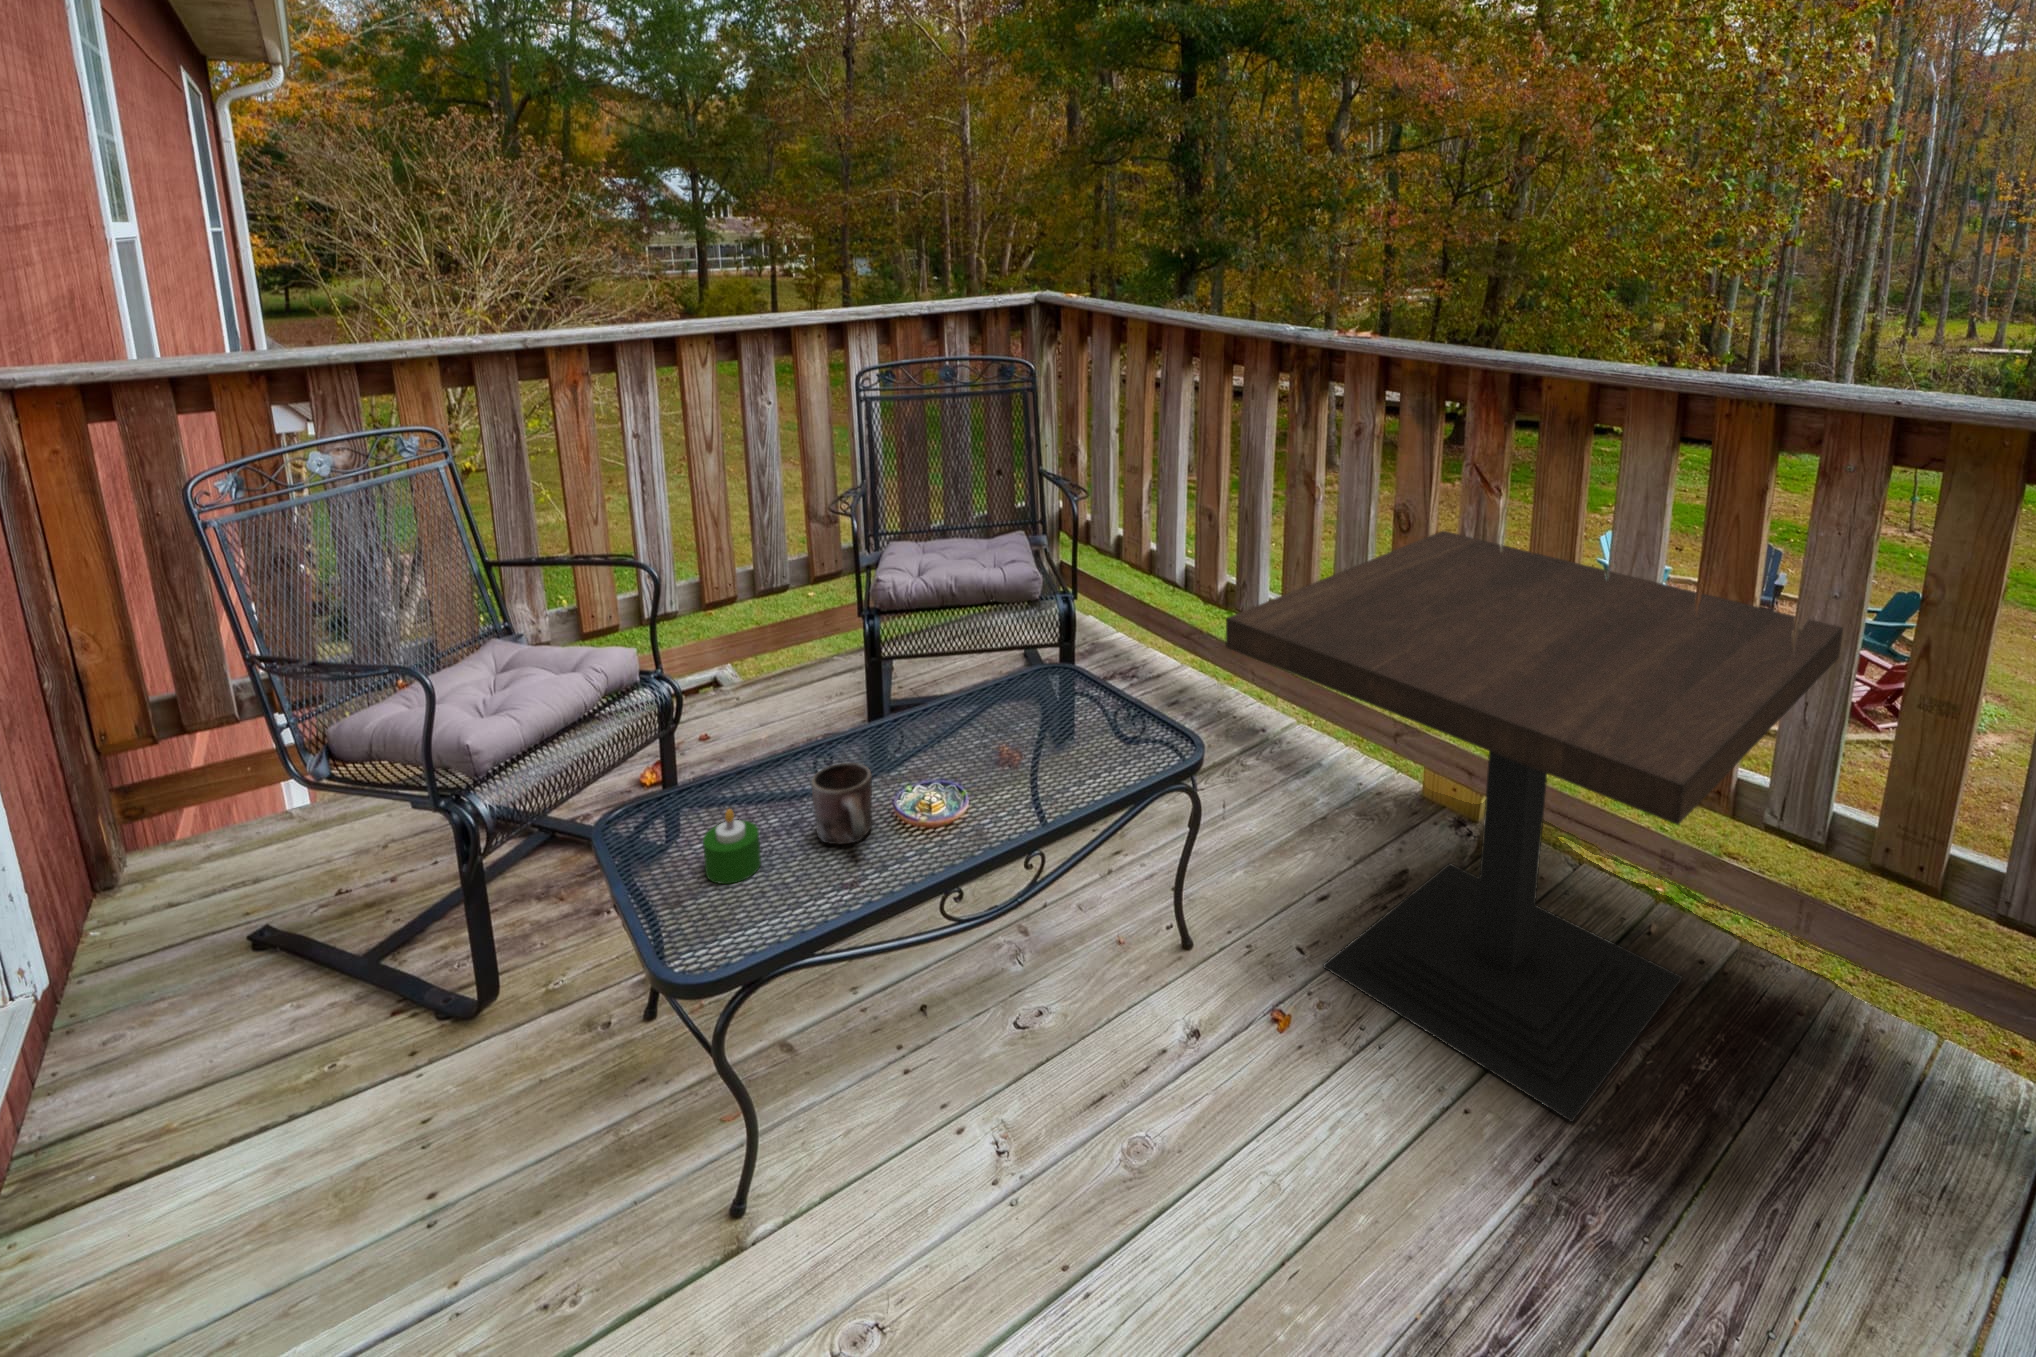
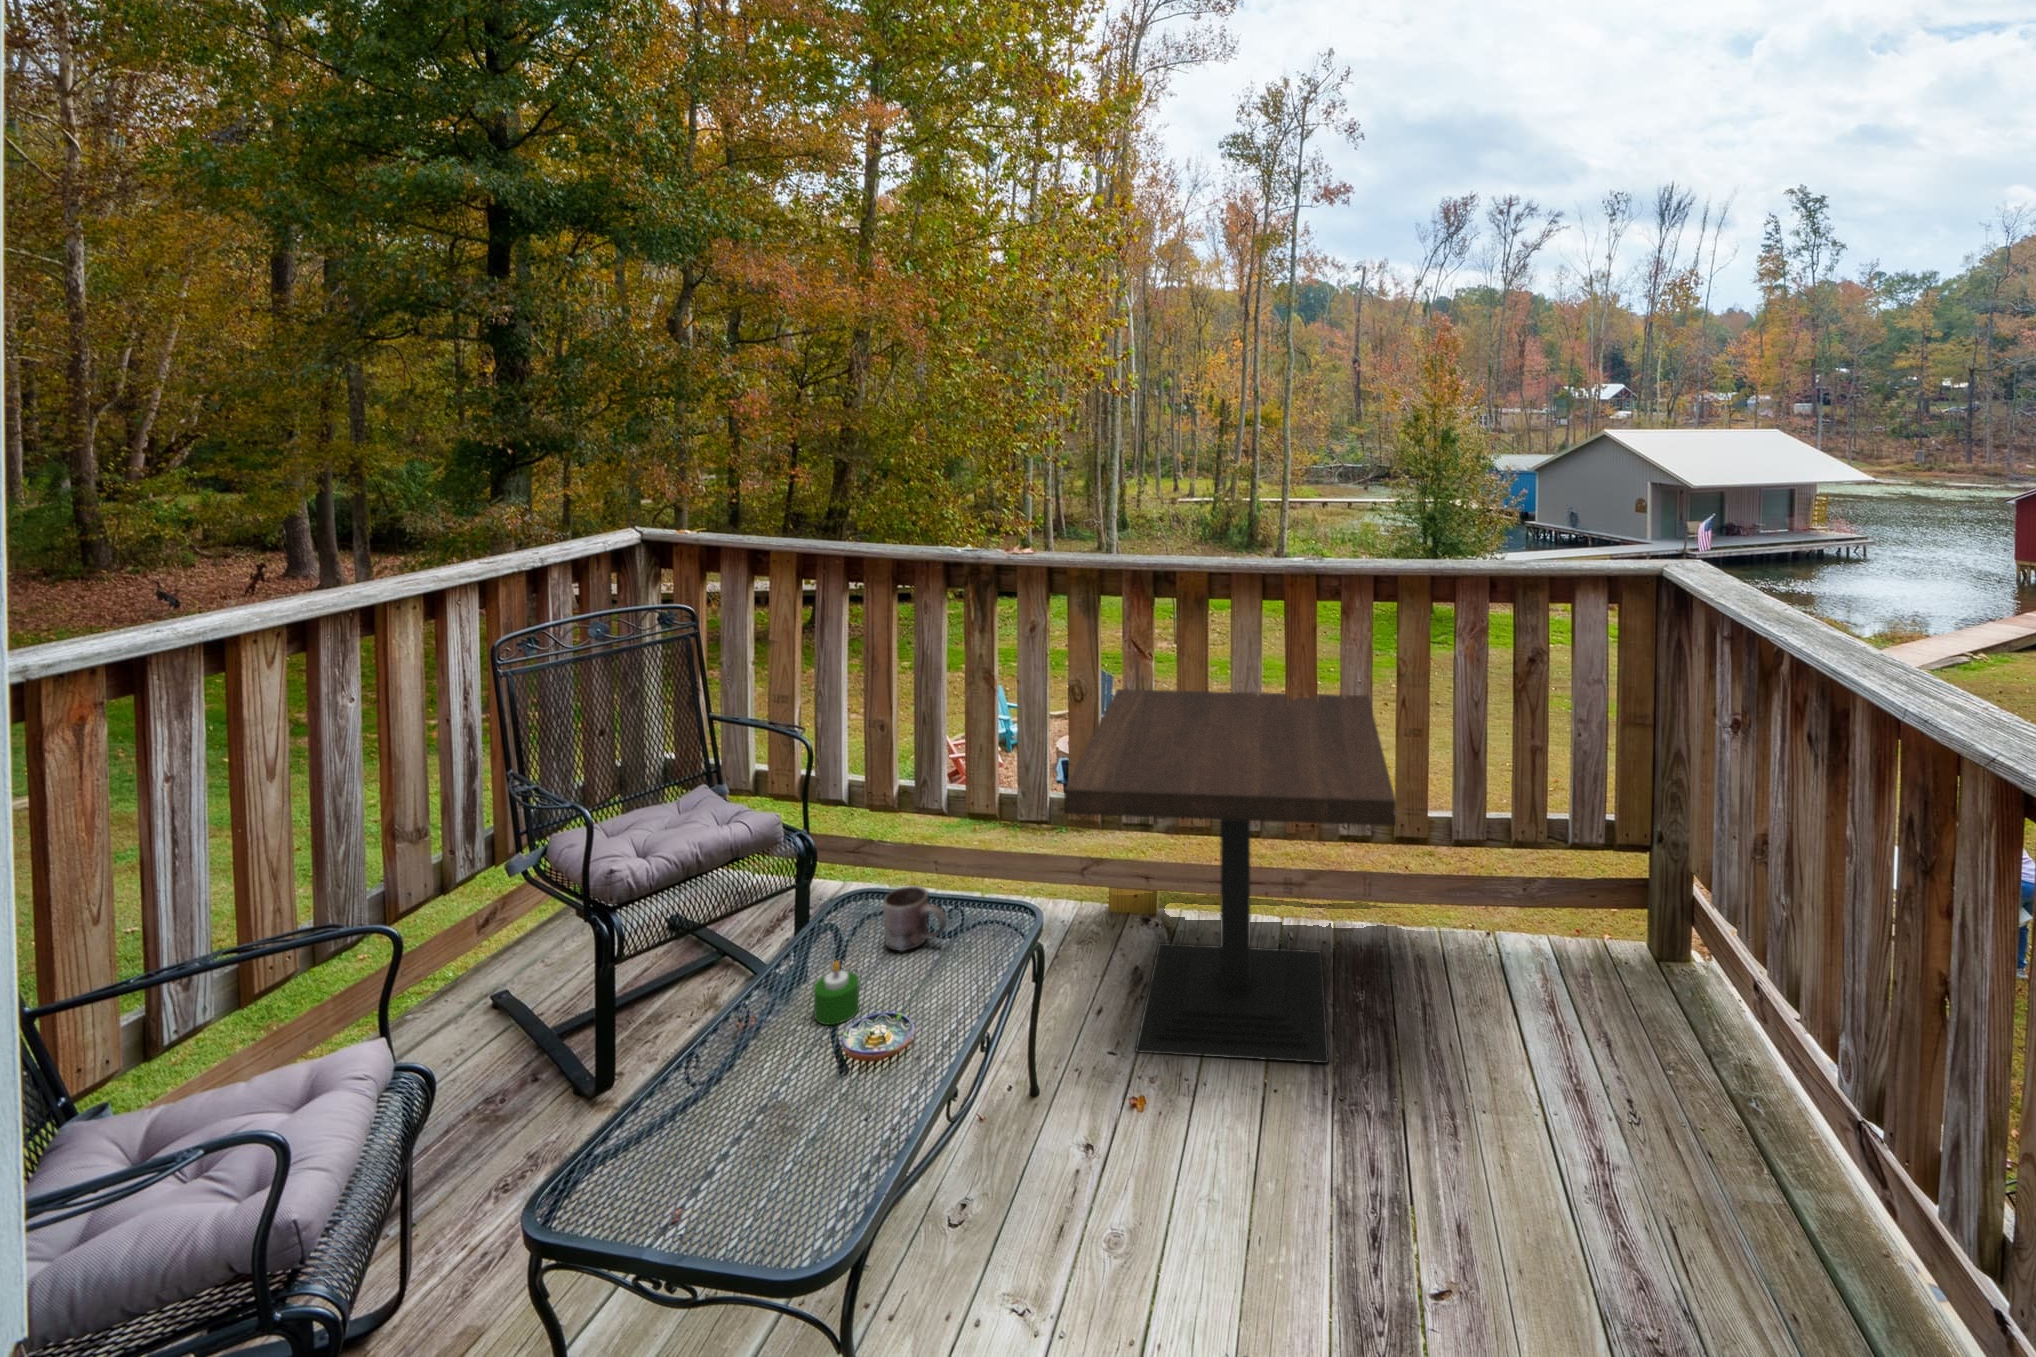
mug: present [811,763,872,844] -> present [883,886,946,951]
candle: present [703,809,761,884] -> present [814,960,859,1025]

